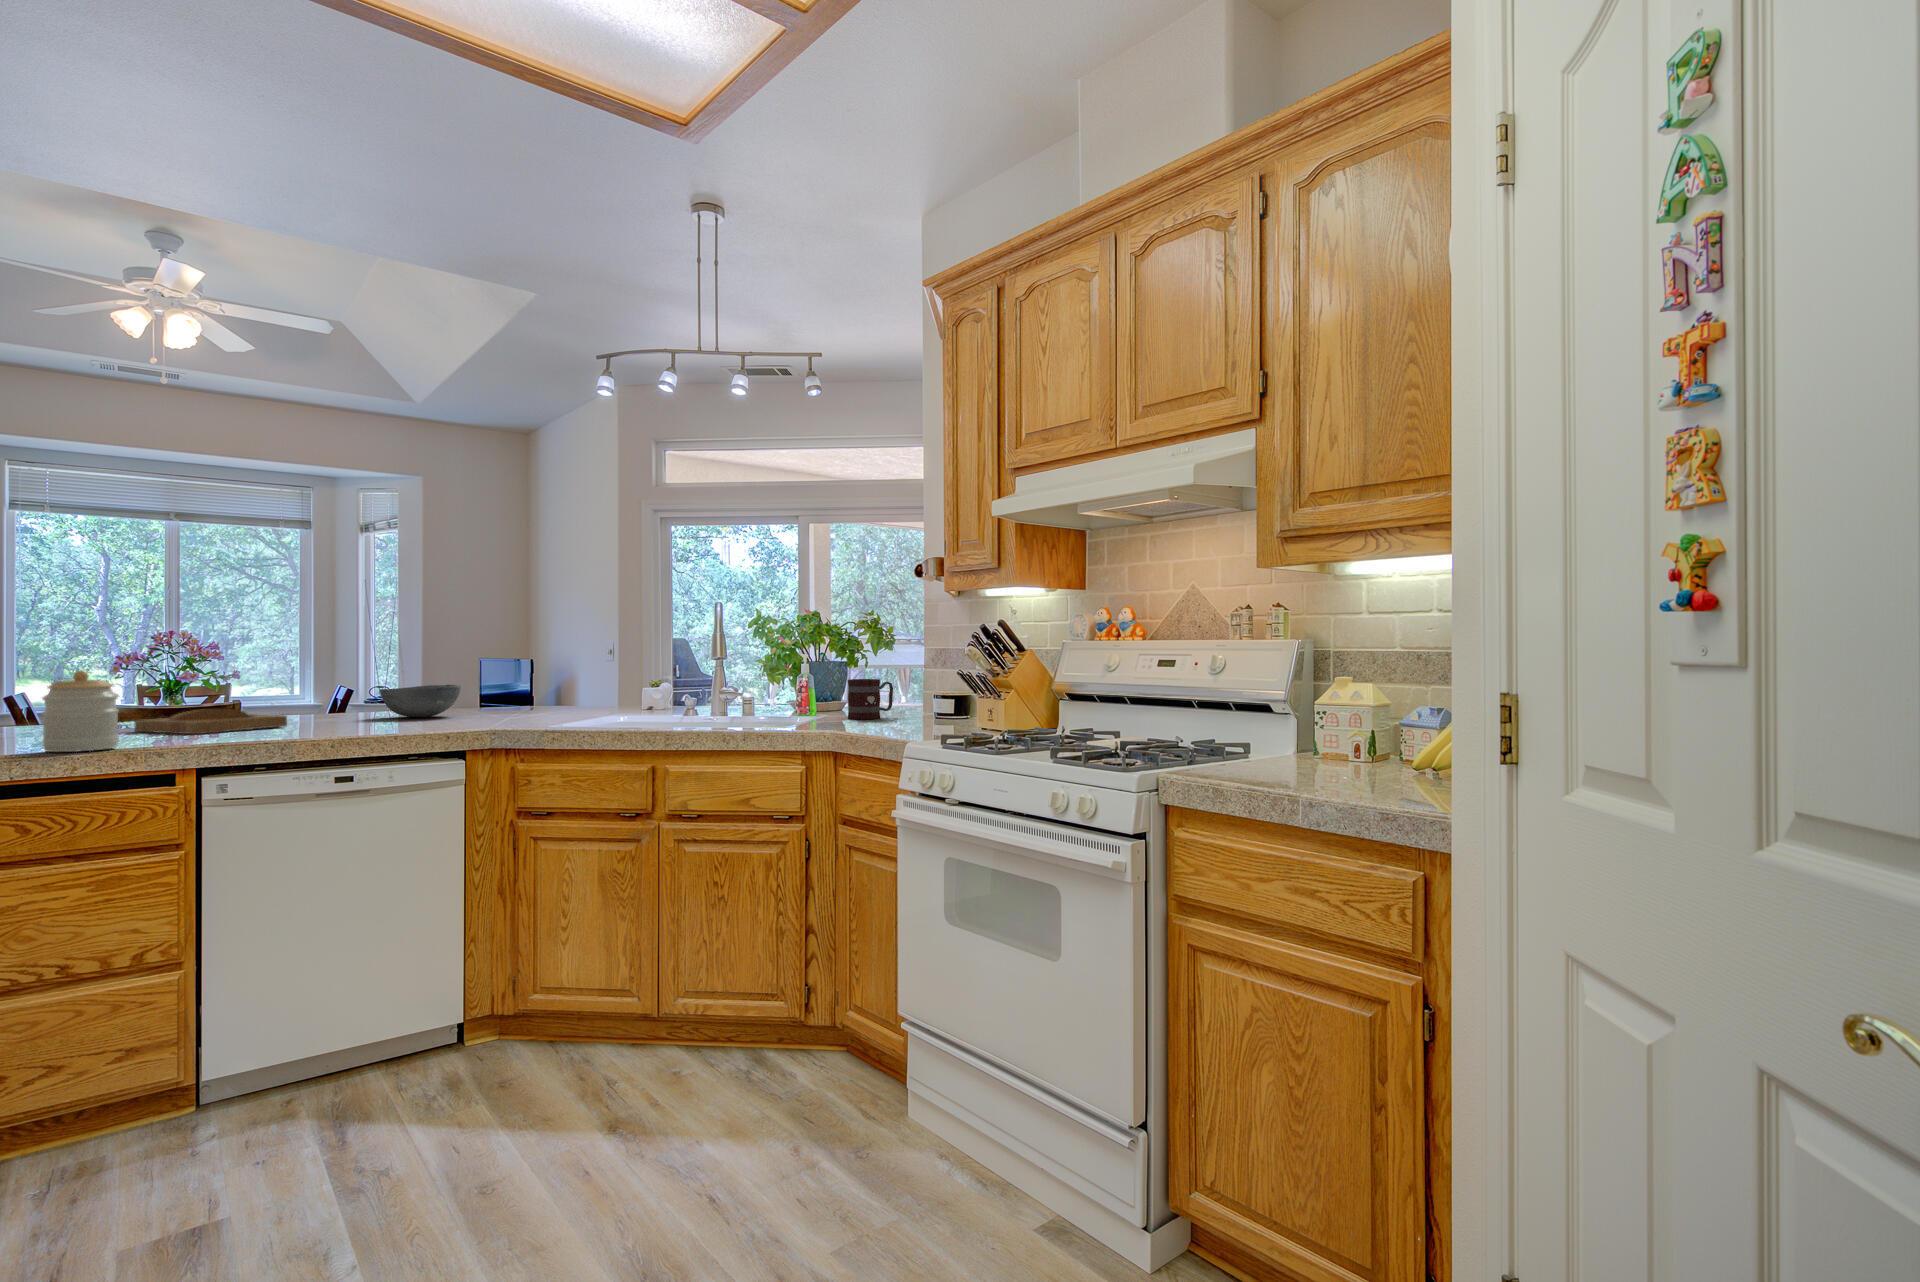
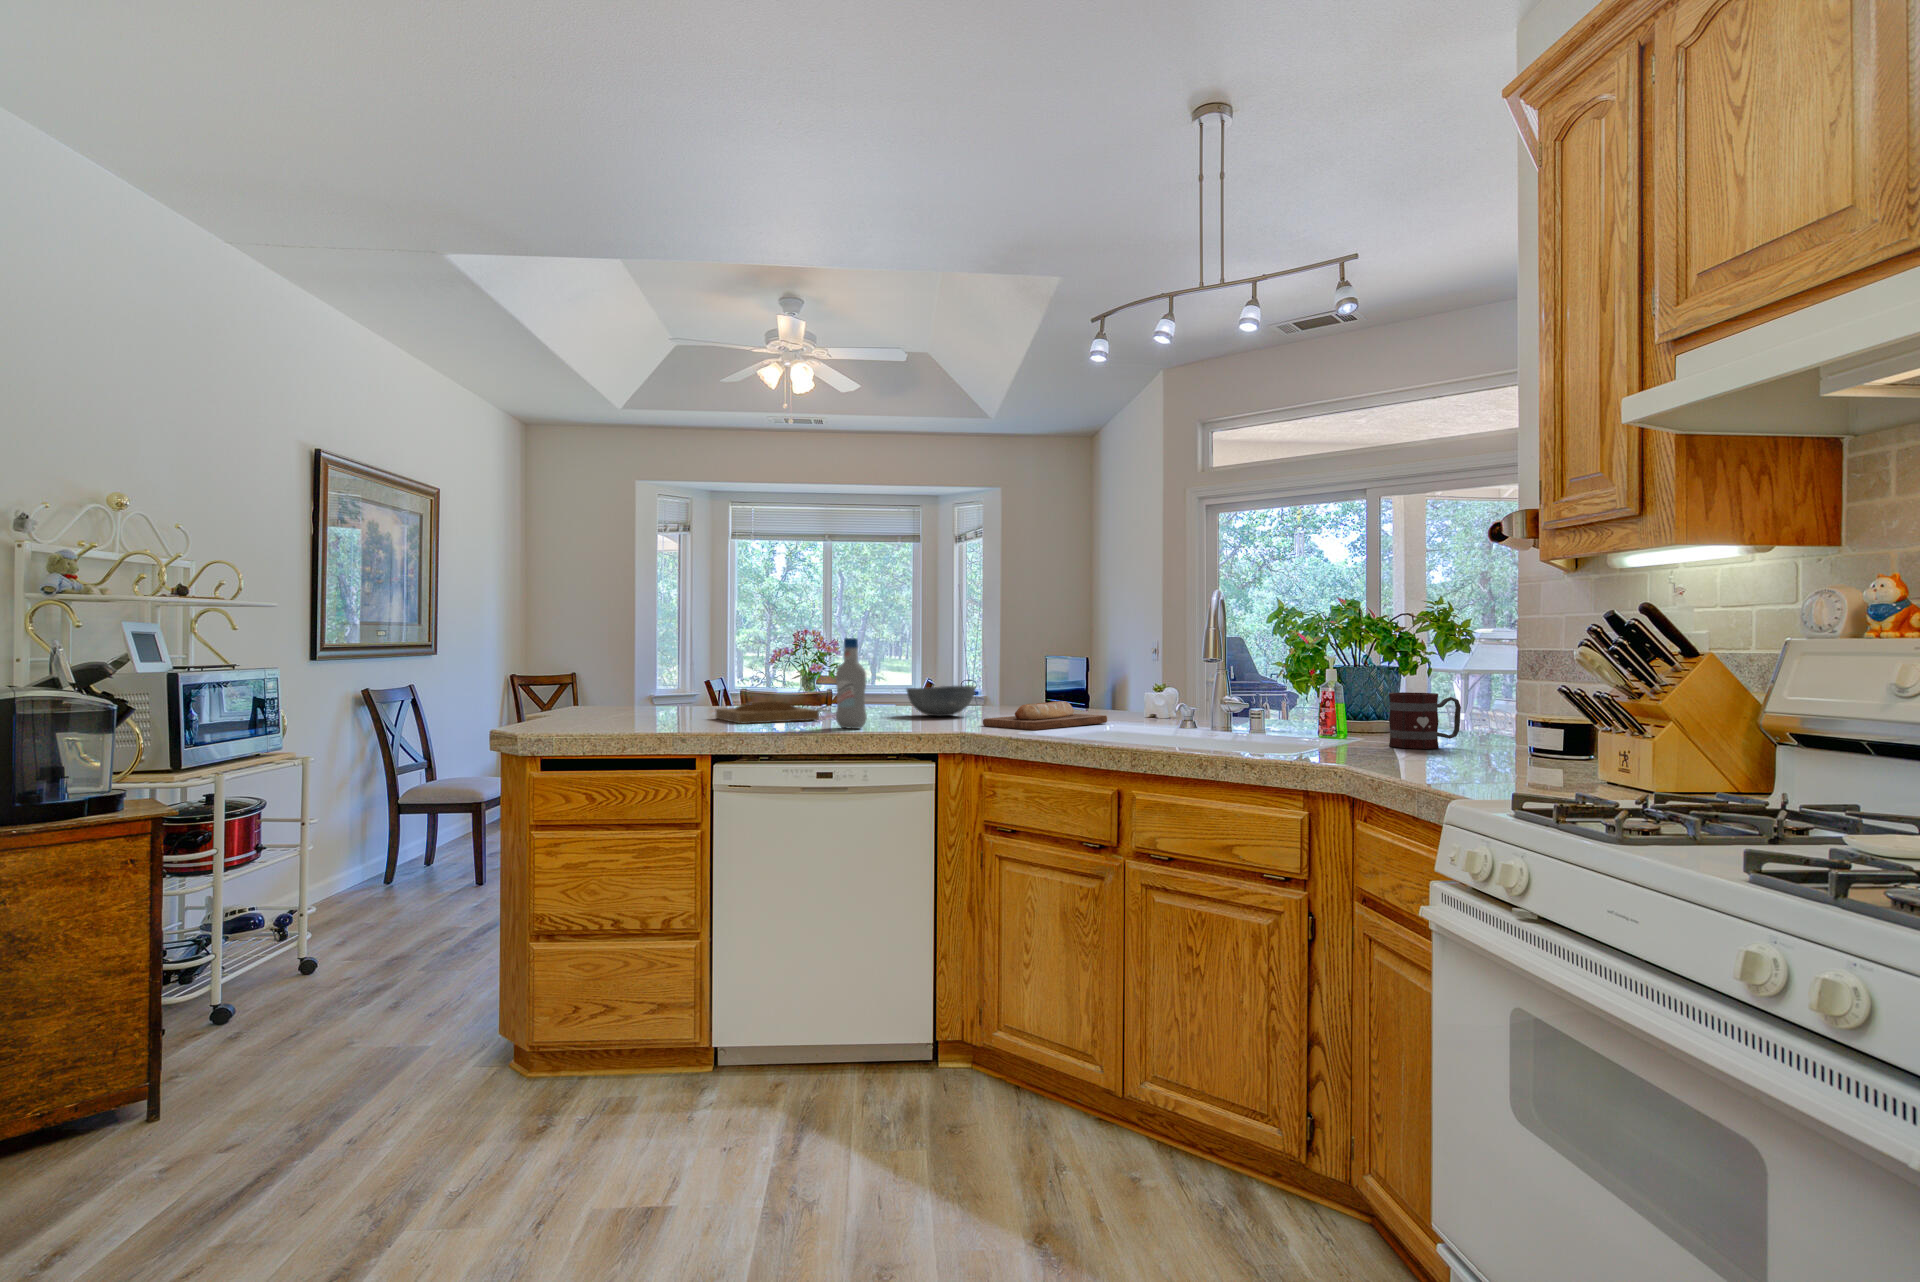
bottle: none [333,638,373,731] -> present [836,638,867,729]
jar: present [42,670,119,752] -> none [600,665,655,735]
bread loaf: none [492,696,608,723] -> present [983,701,1107,730]

